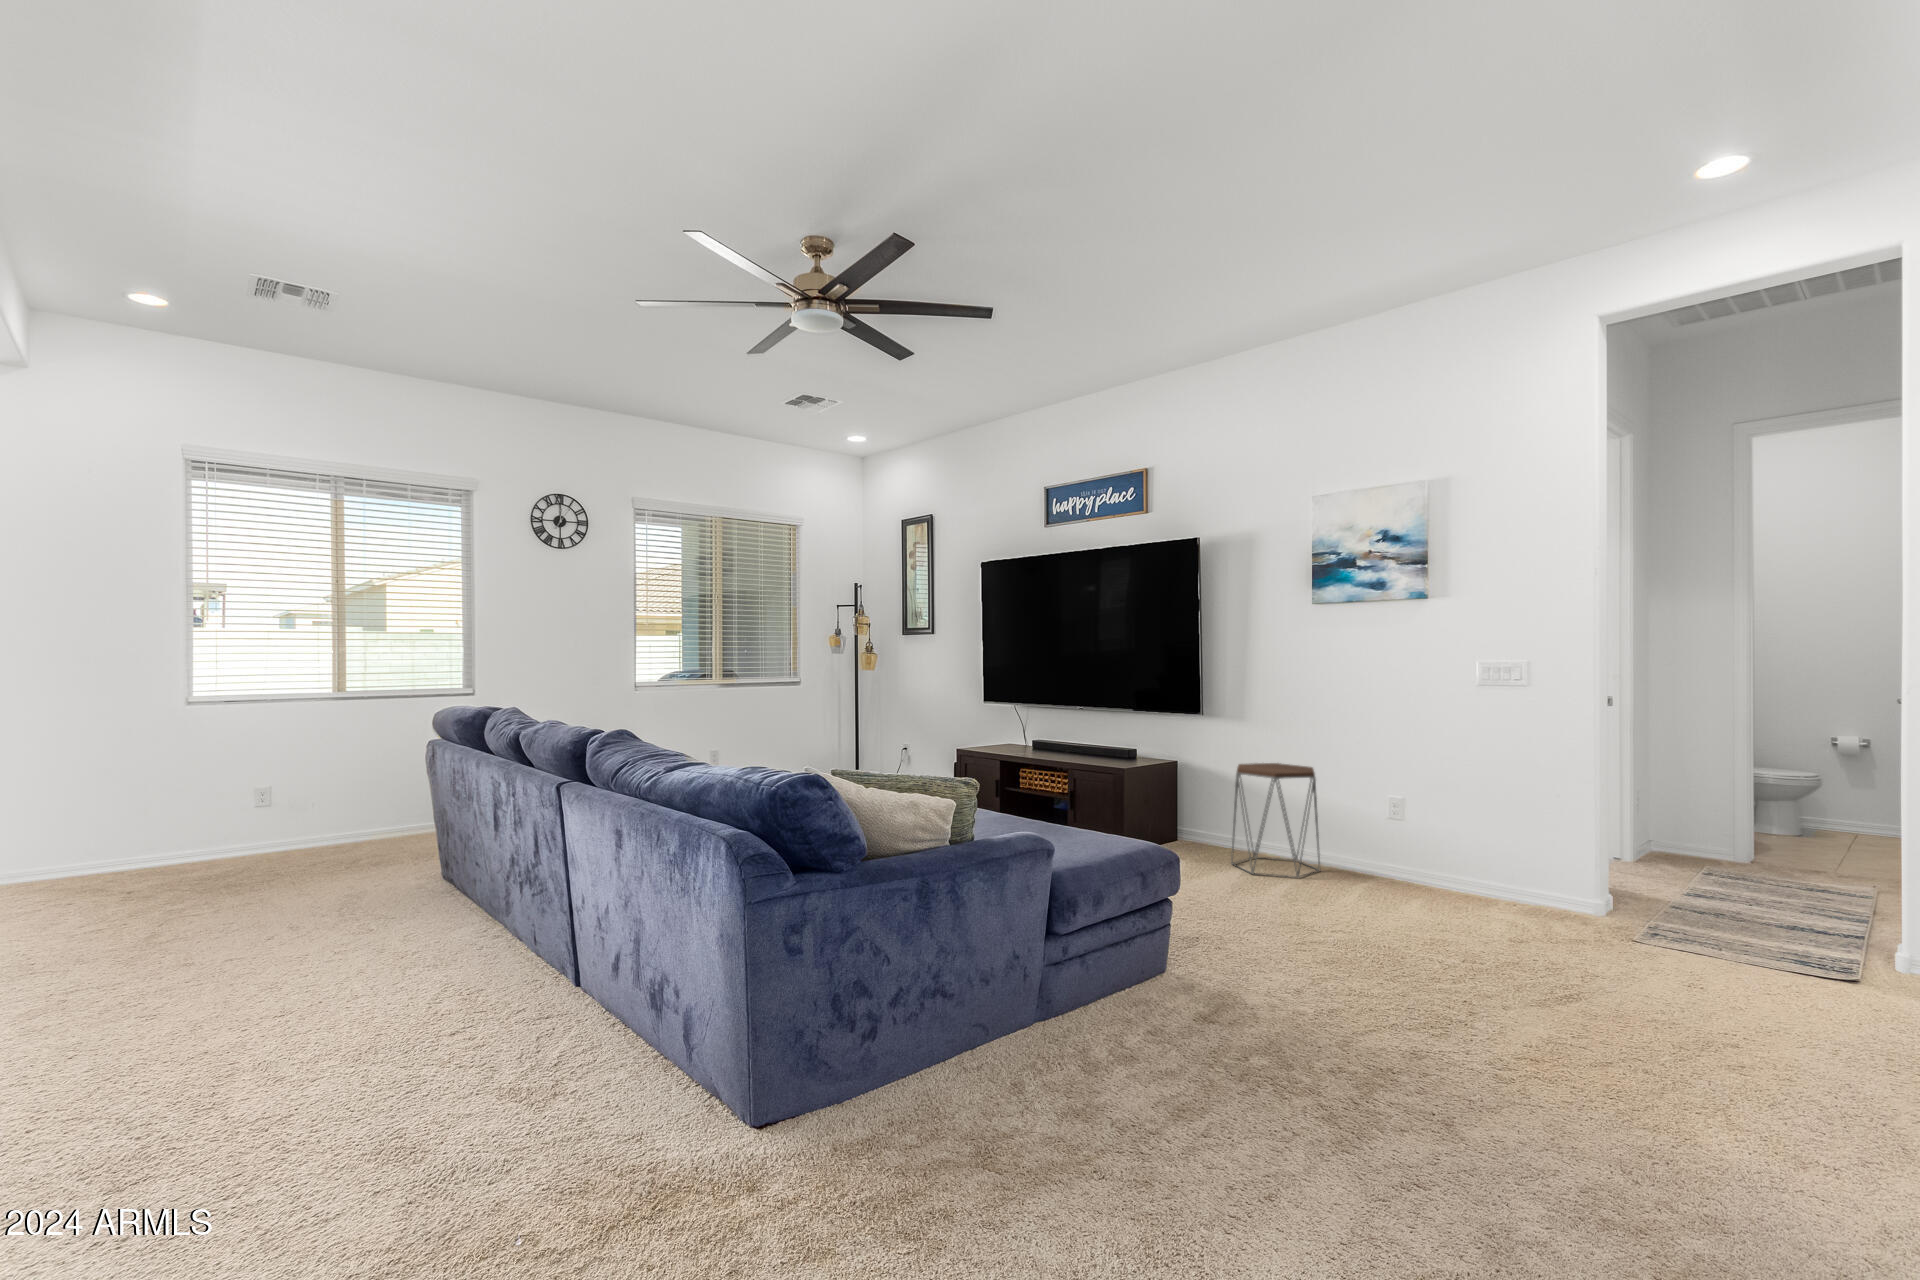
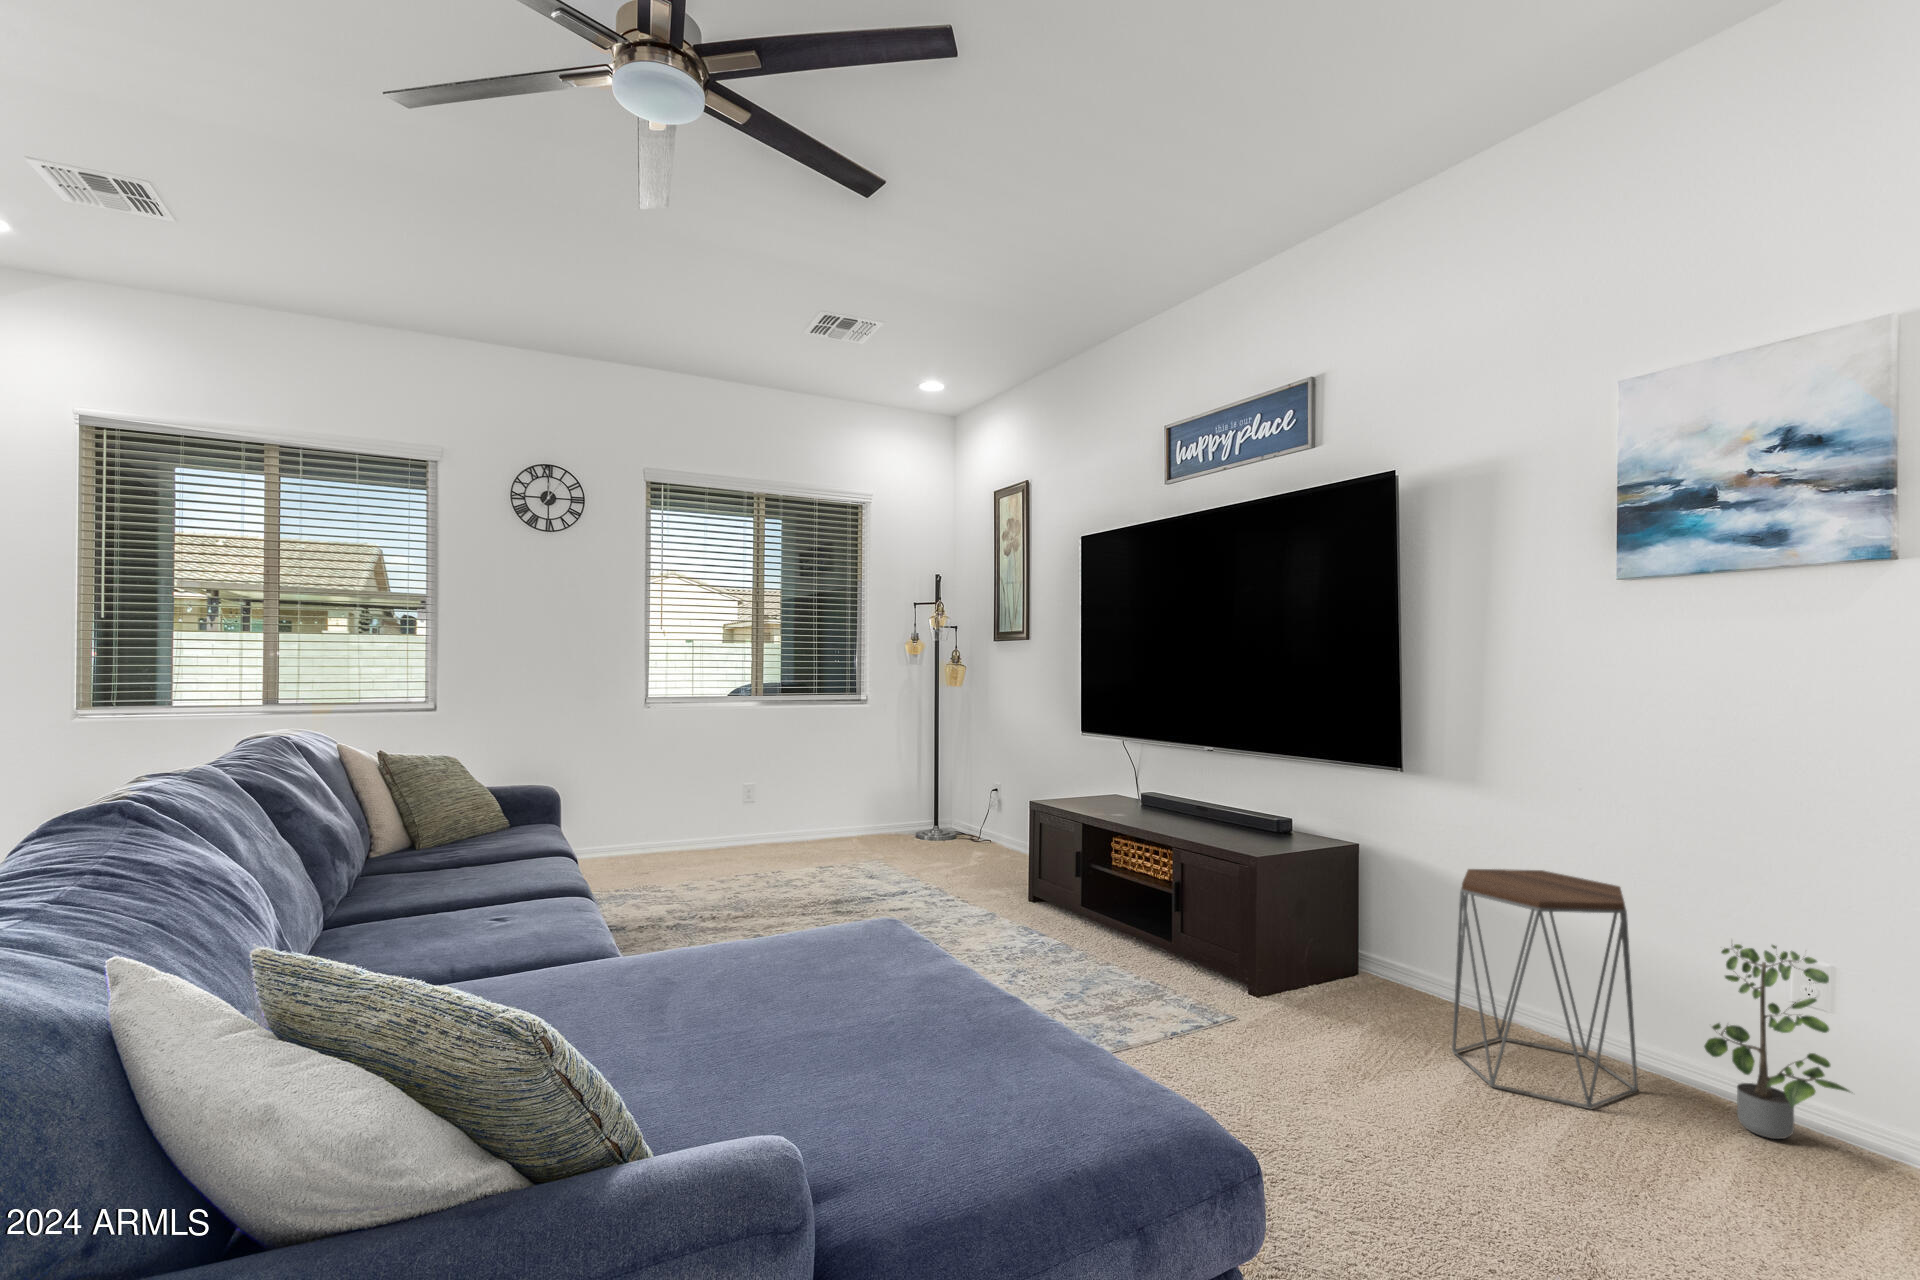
potted plant: none [1349,787,1410,881] -> present [1704,944,1850,1139]

